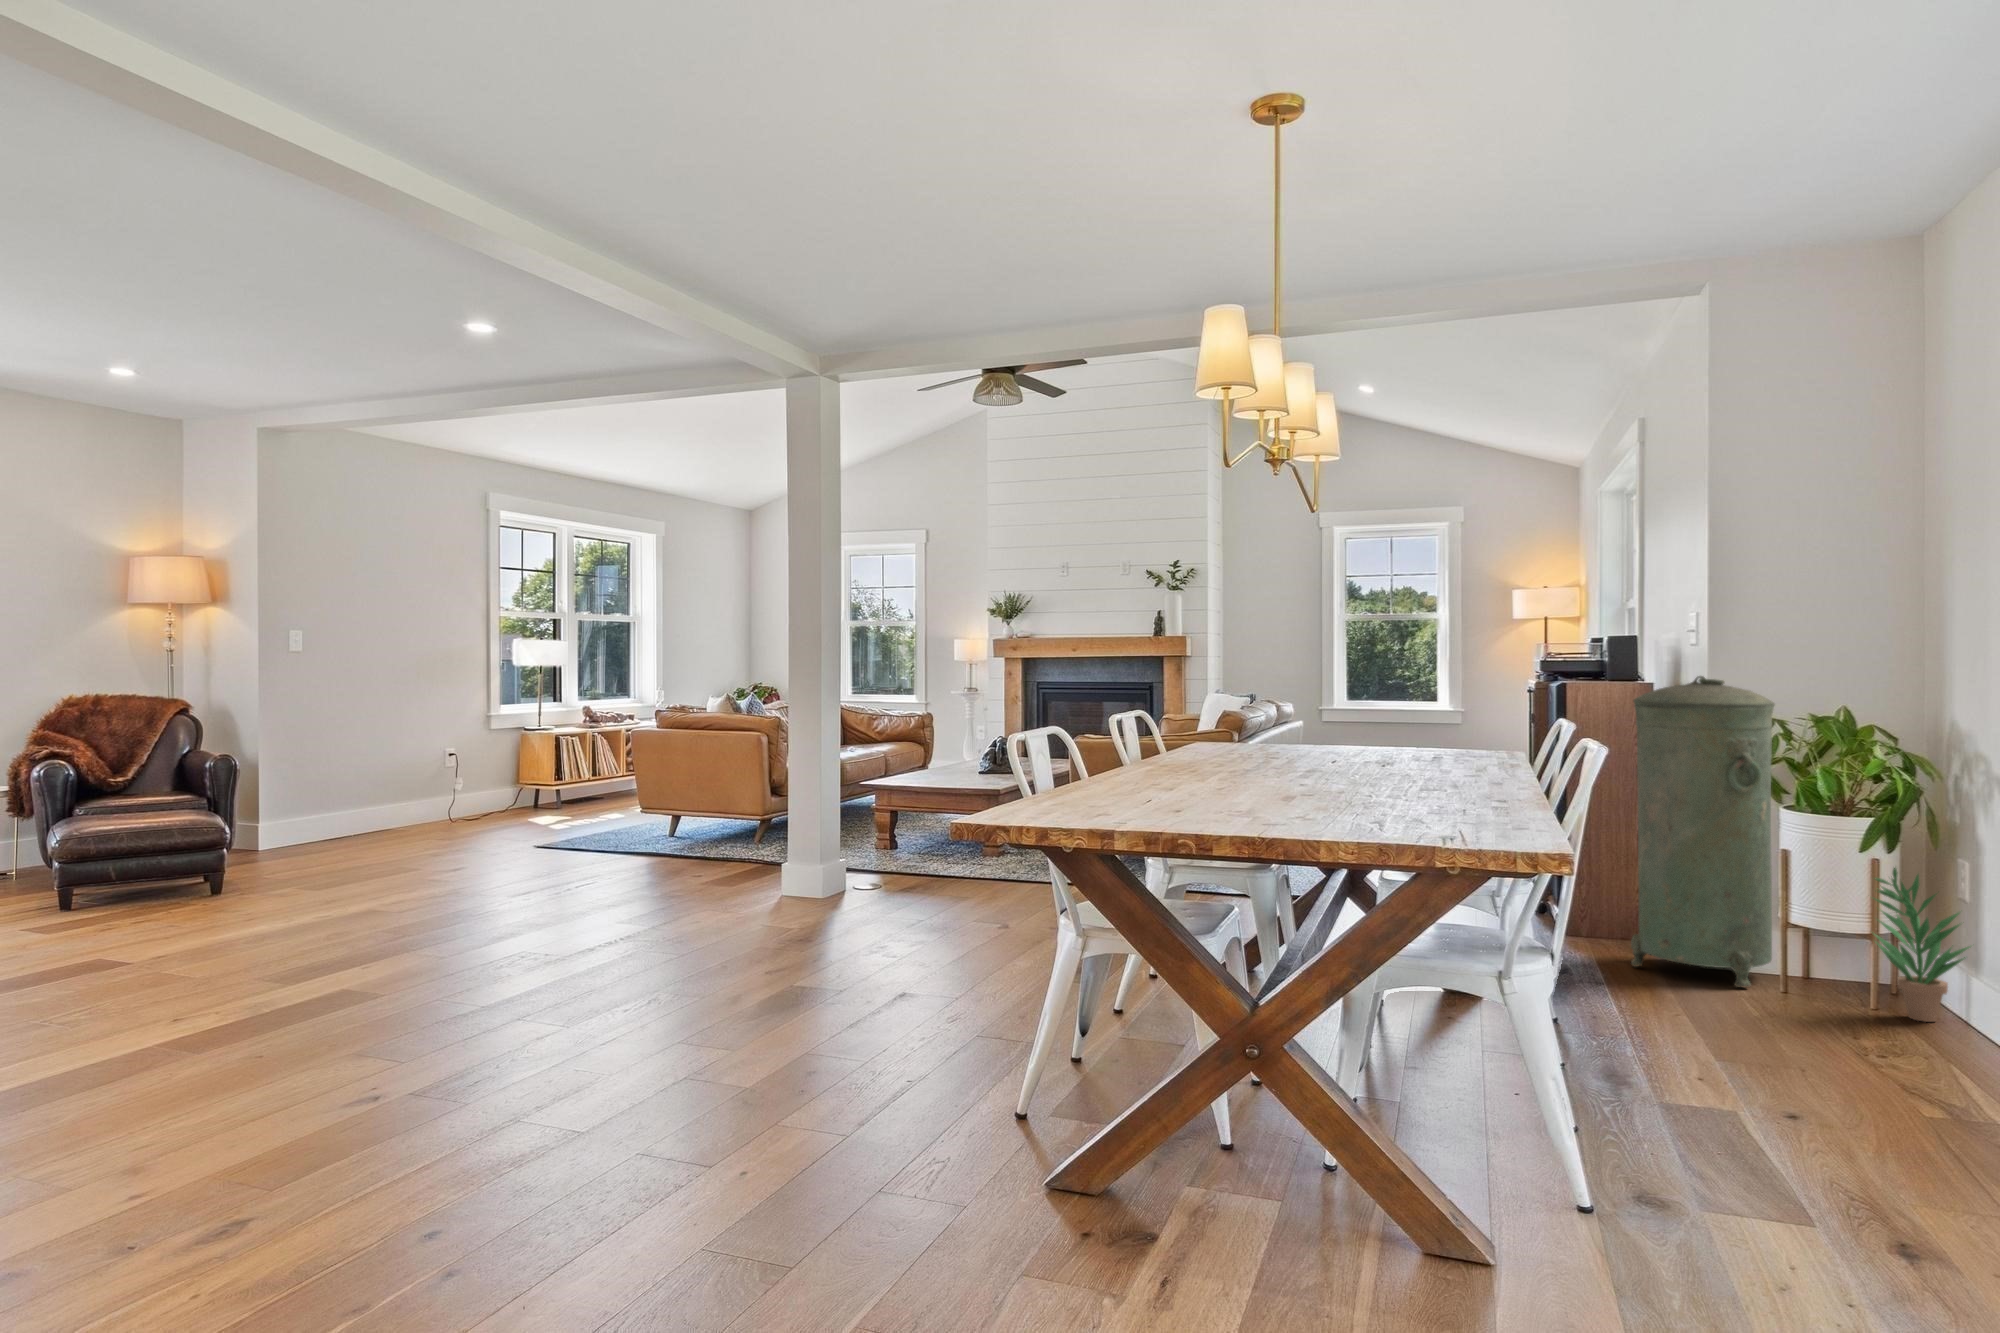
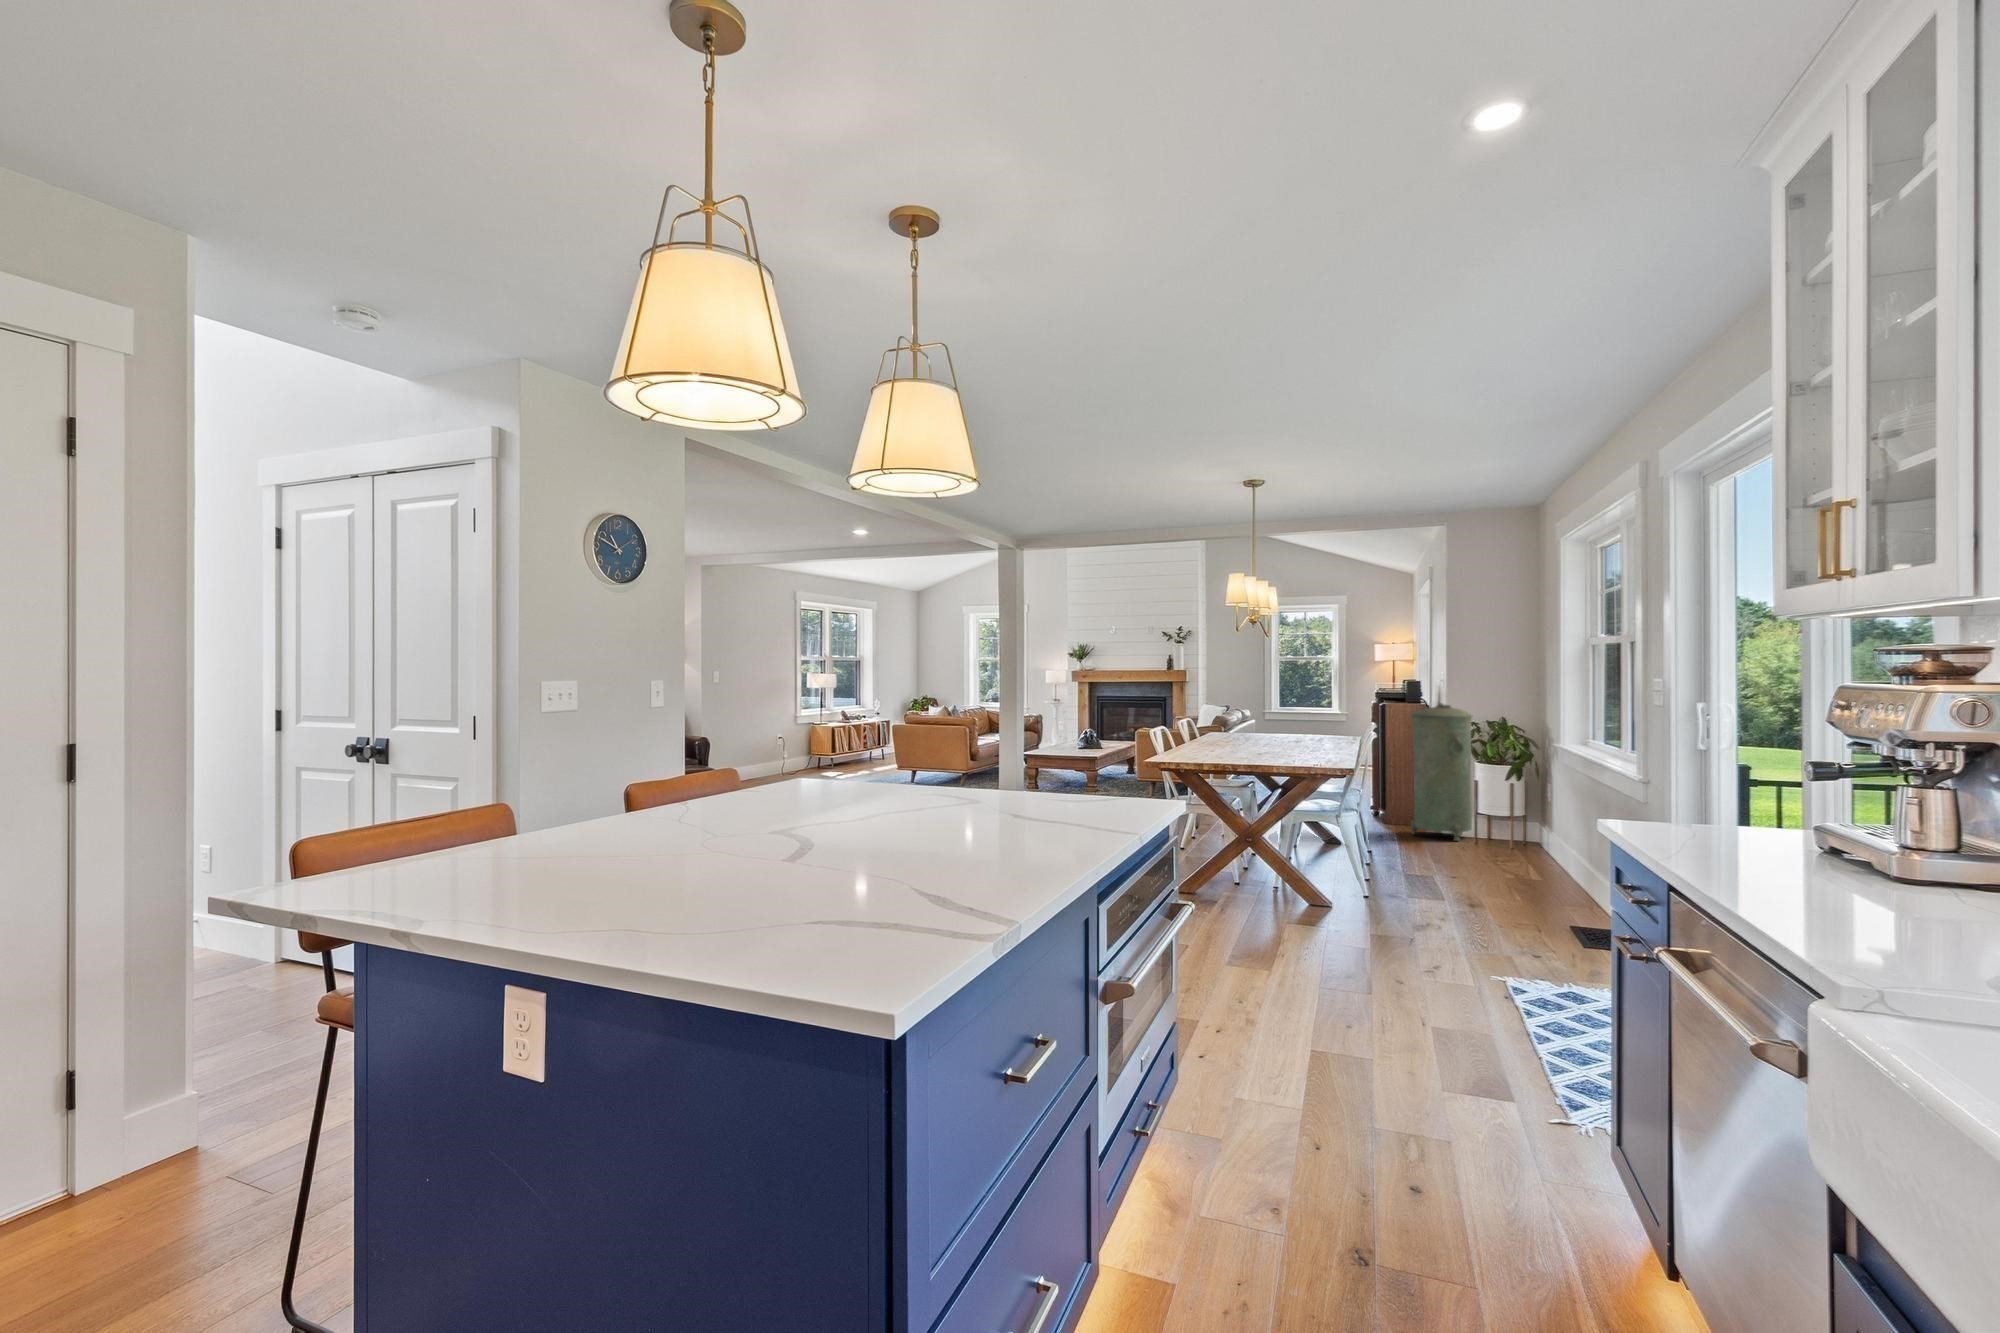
potted plant: present [1874,868,1969,1022] -> none [1505,786,1546,851]

